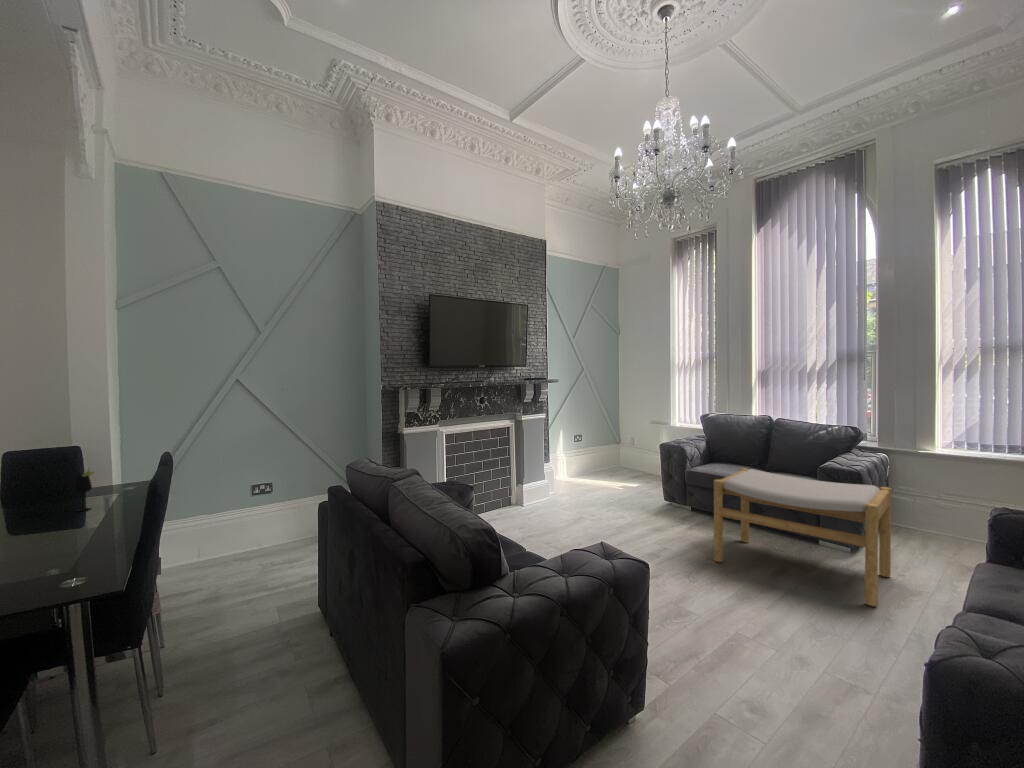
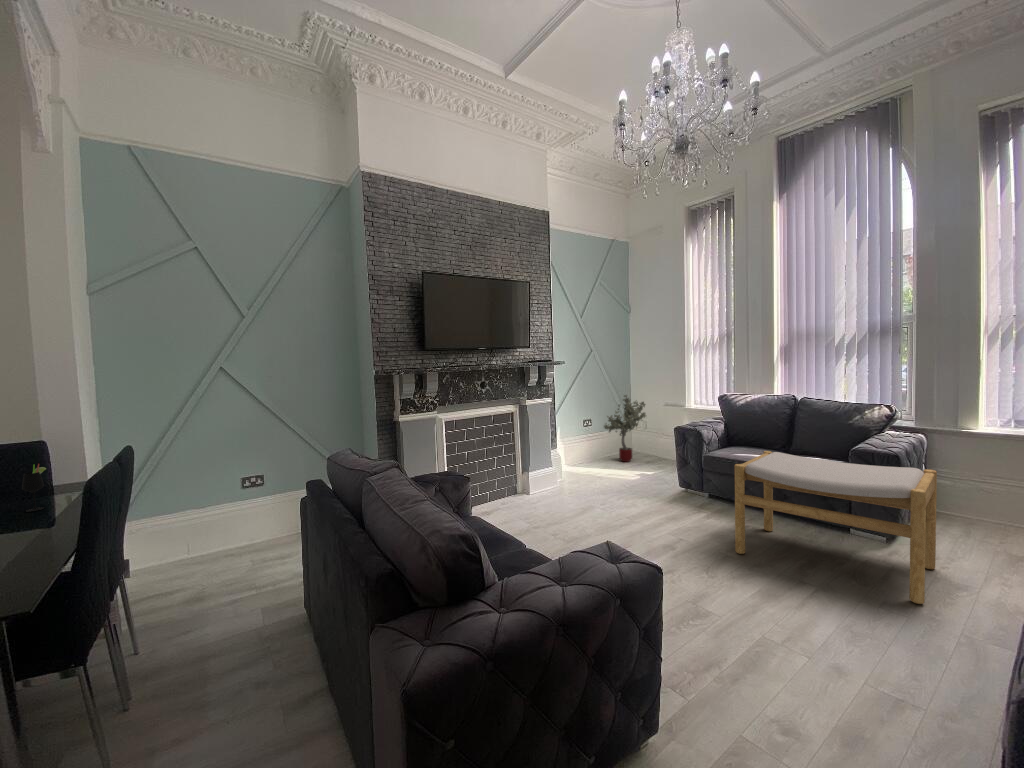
potted tree: none [593,412,635,477] -> present [604,395,646,462]

